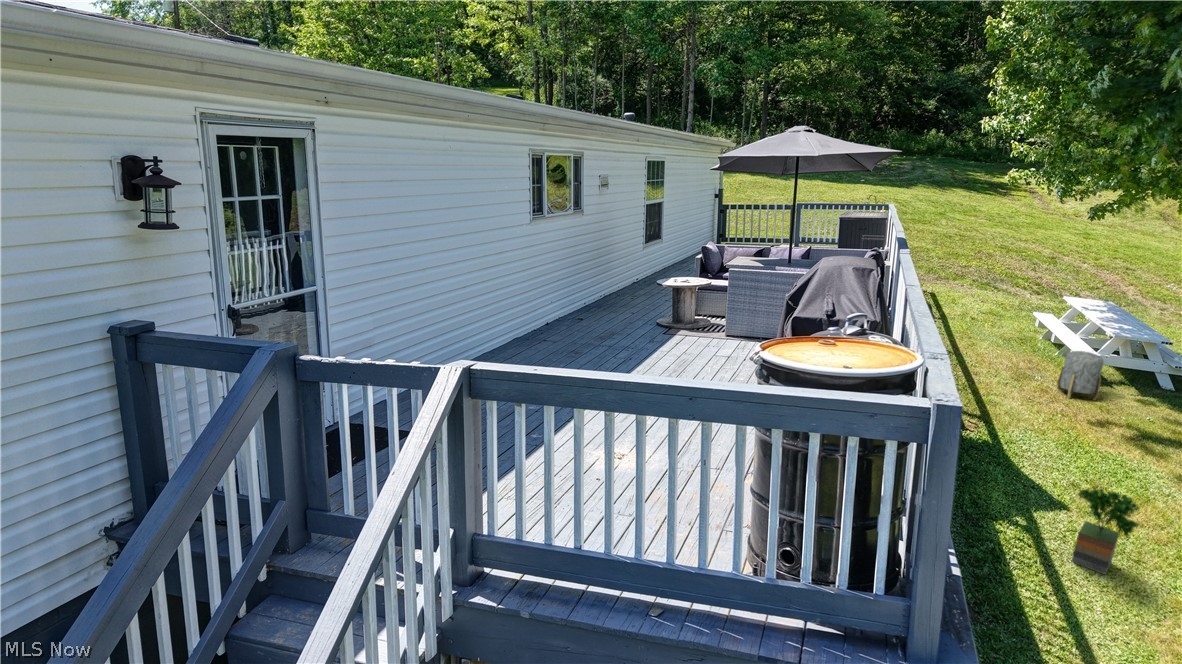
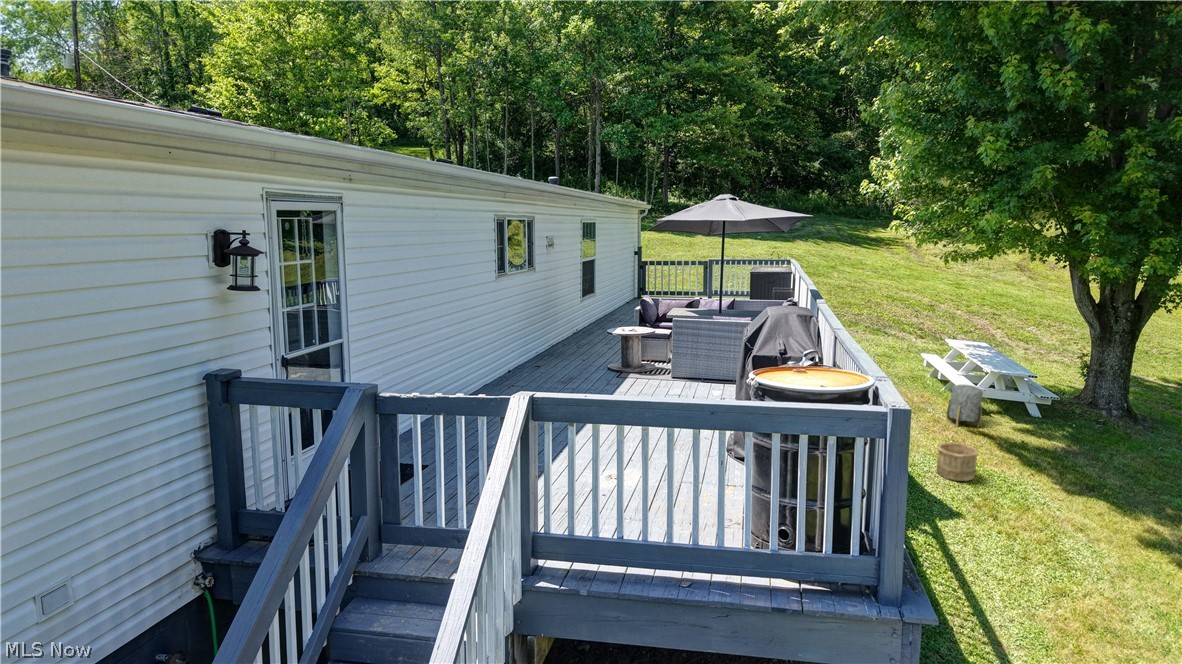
wooden bucket: none [1038,418,1091,464] -> present [937,442,978,481]
potted tree: present [1072,488,1139,574] -> none [972,495,1024,571]

